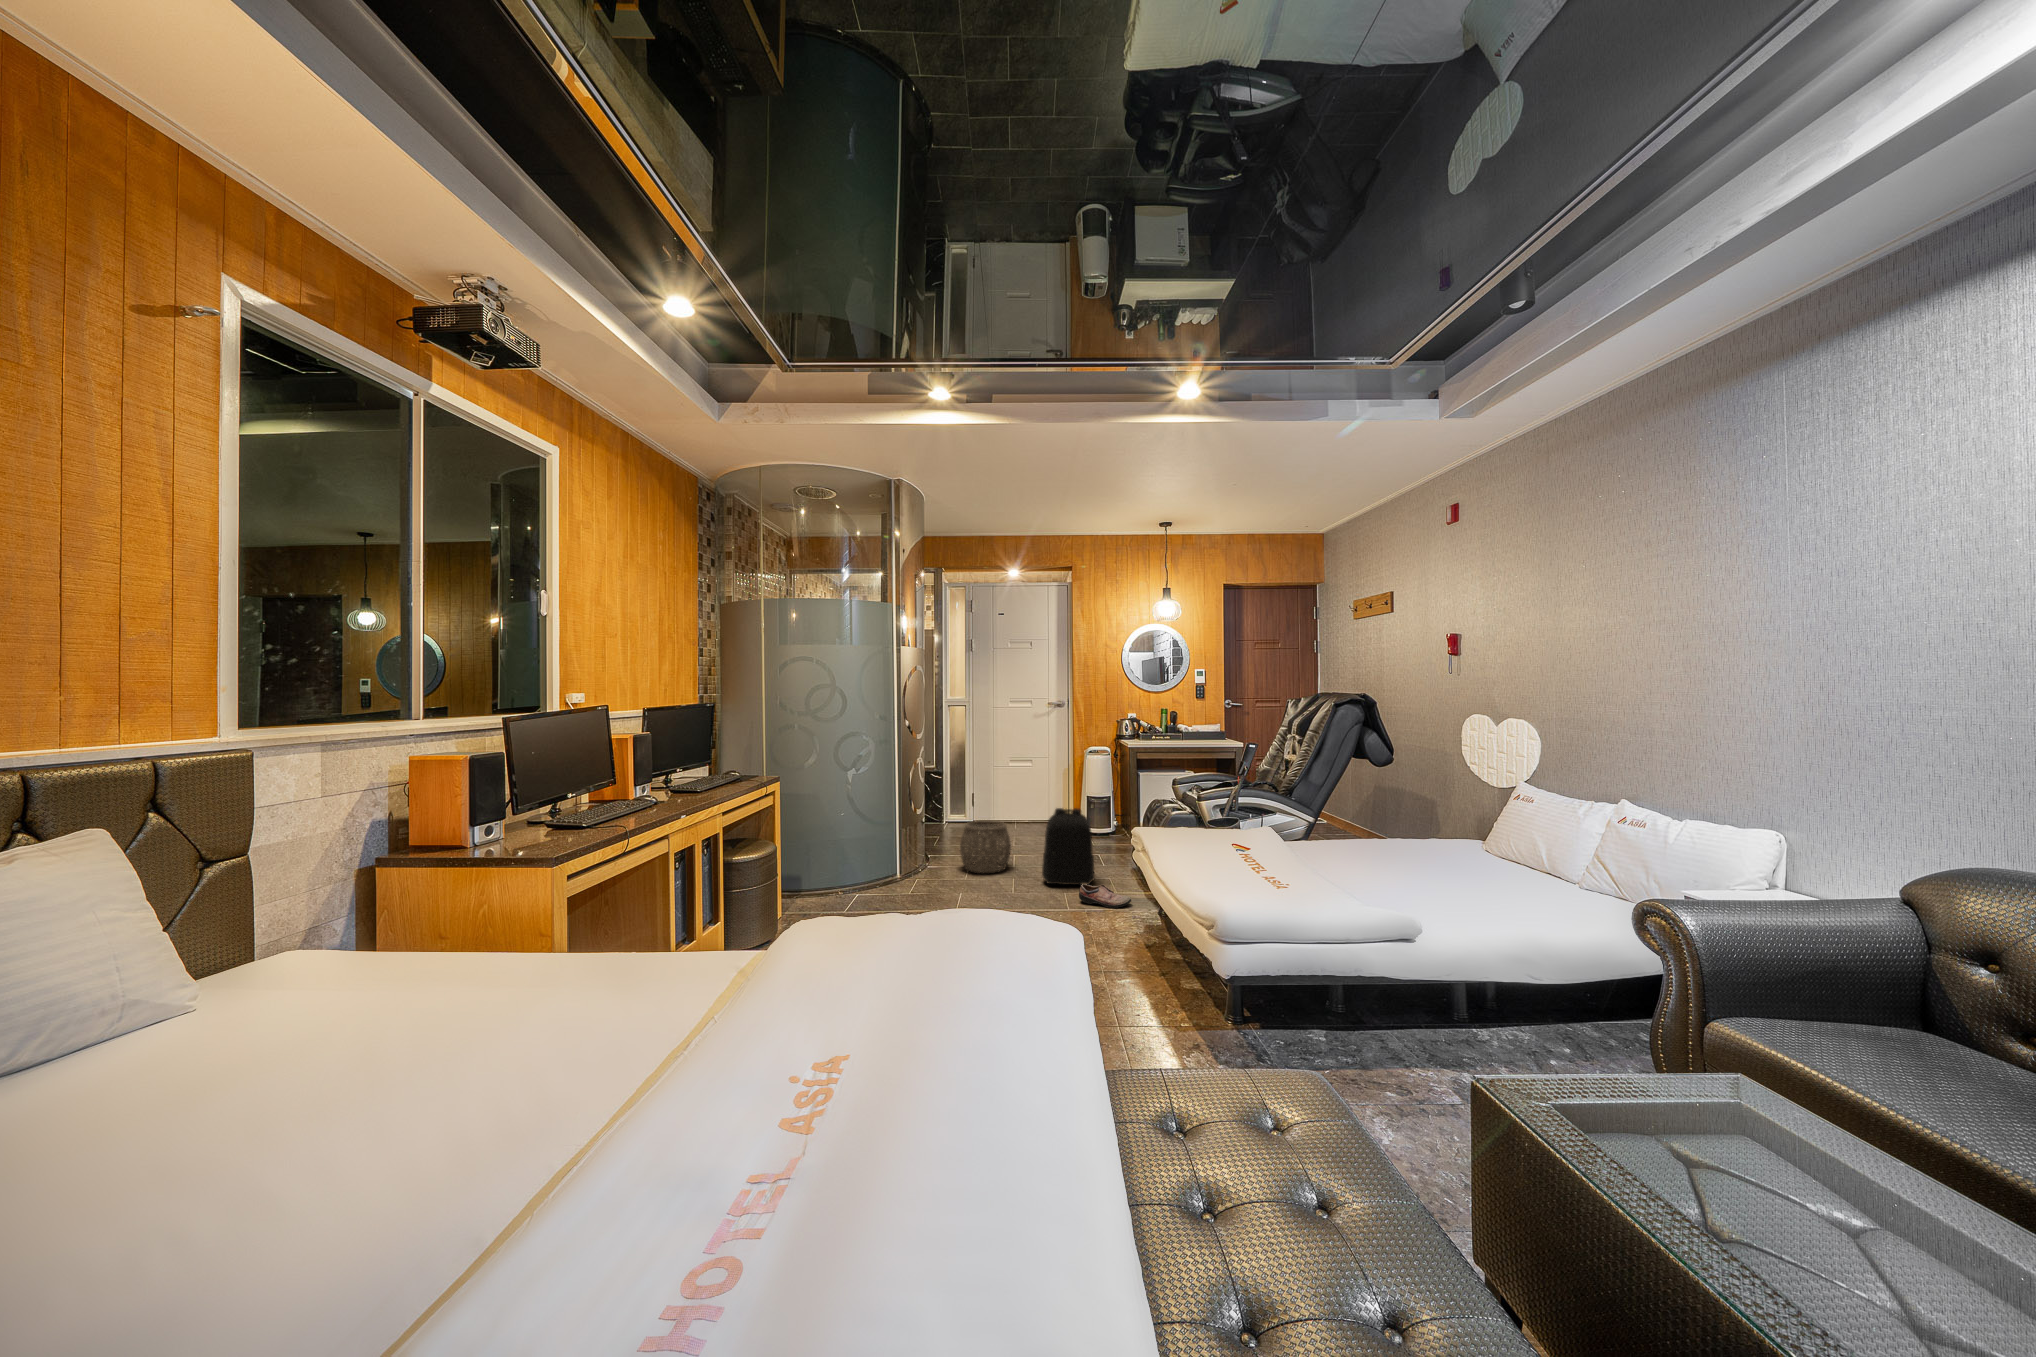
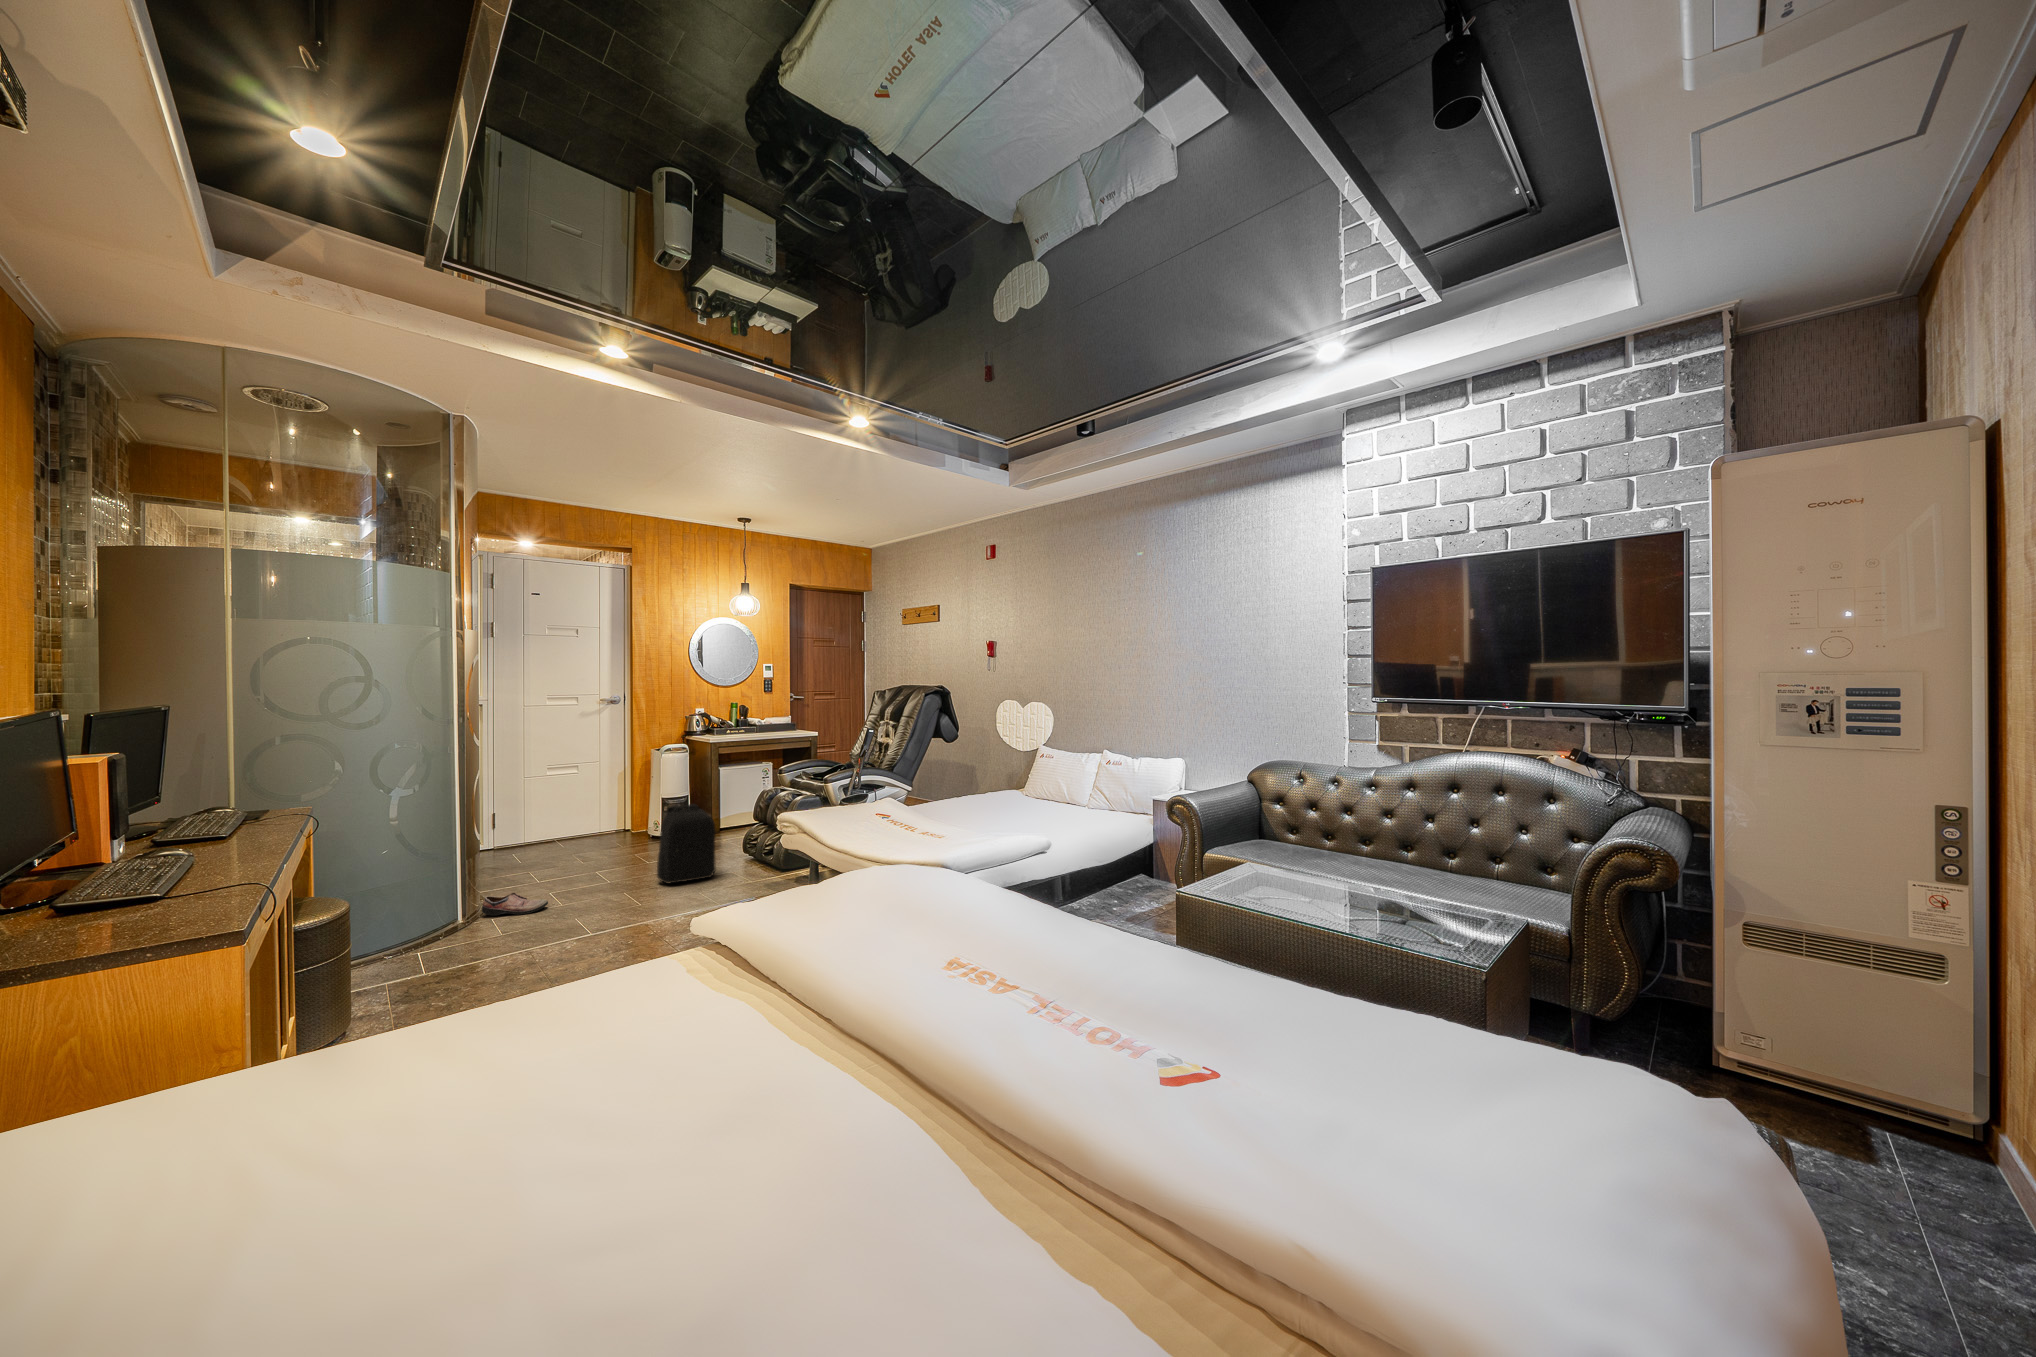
woven basket: present [960,820,1011,873] -> none [539,831,607,890]
shoe: present [1079,884,1131,907] -> present [482,892,548,915]

